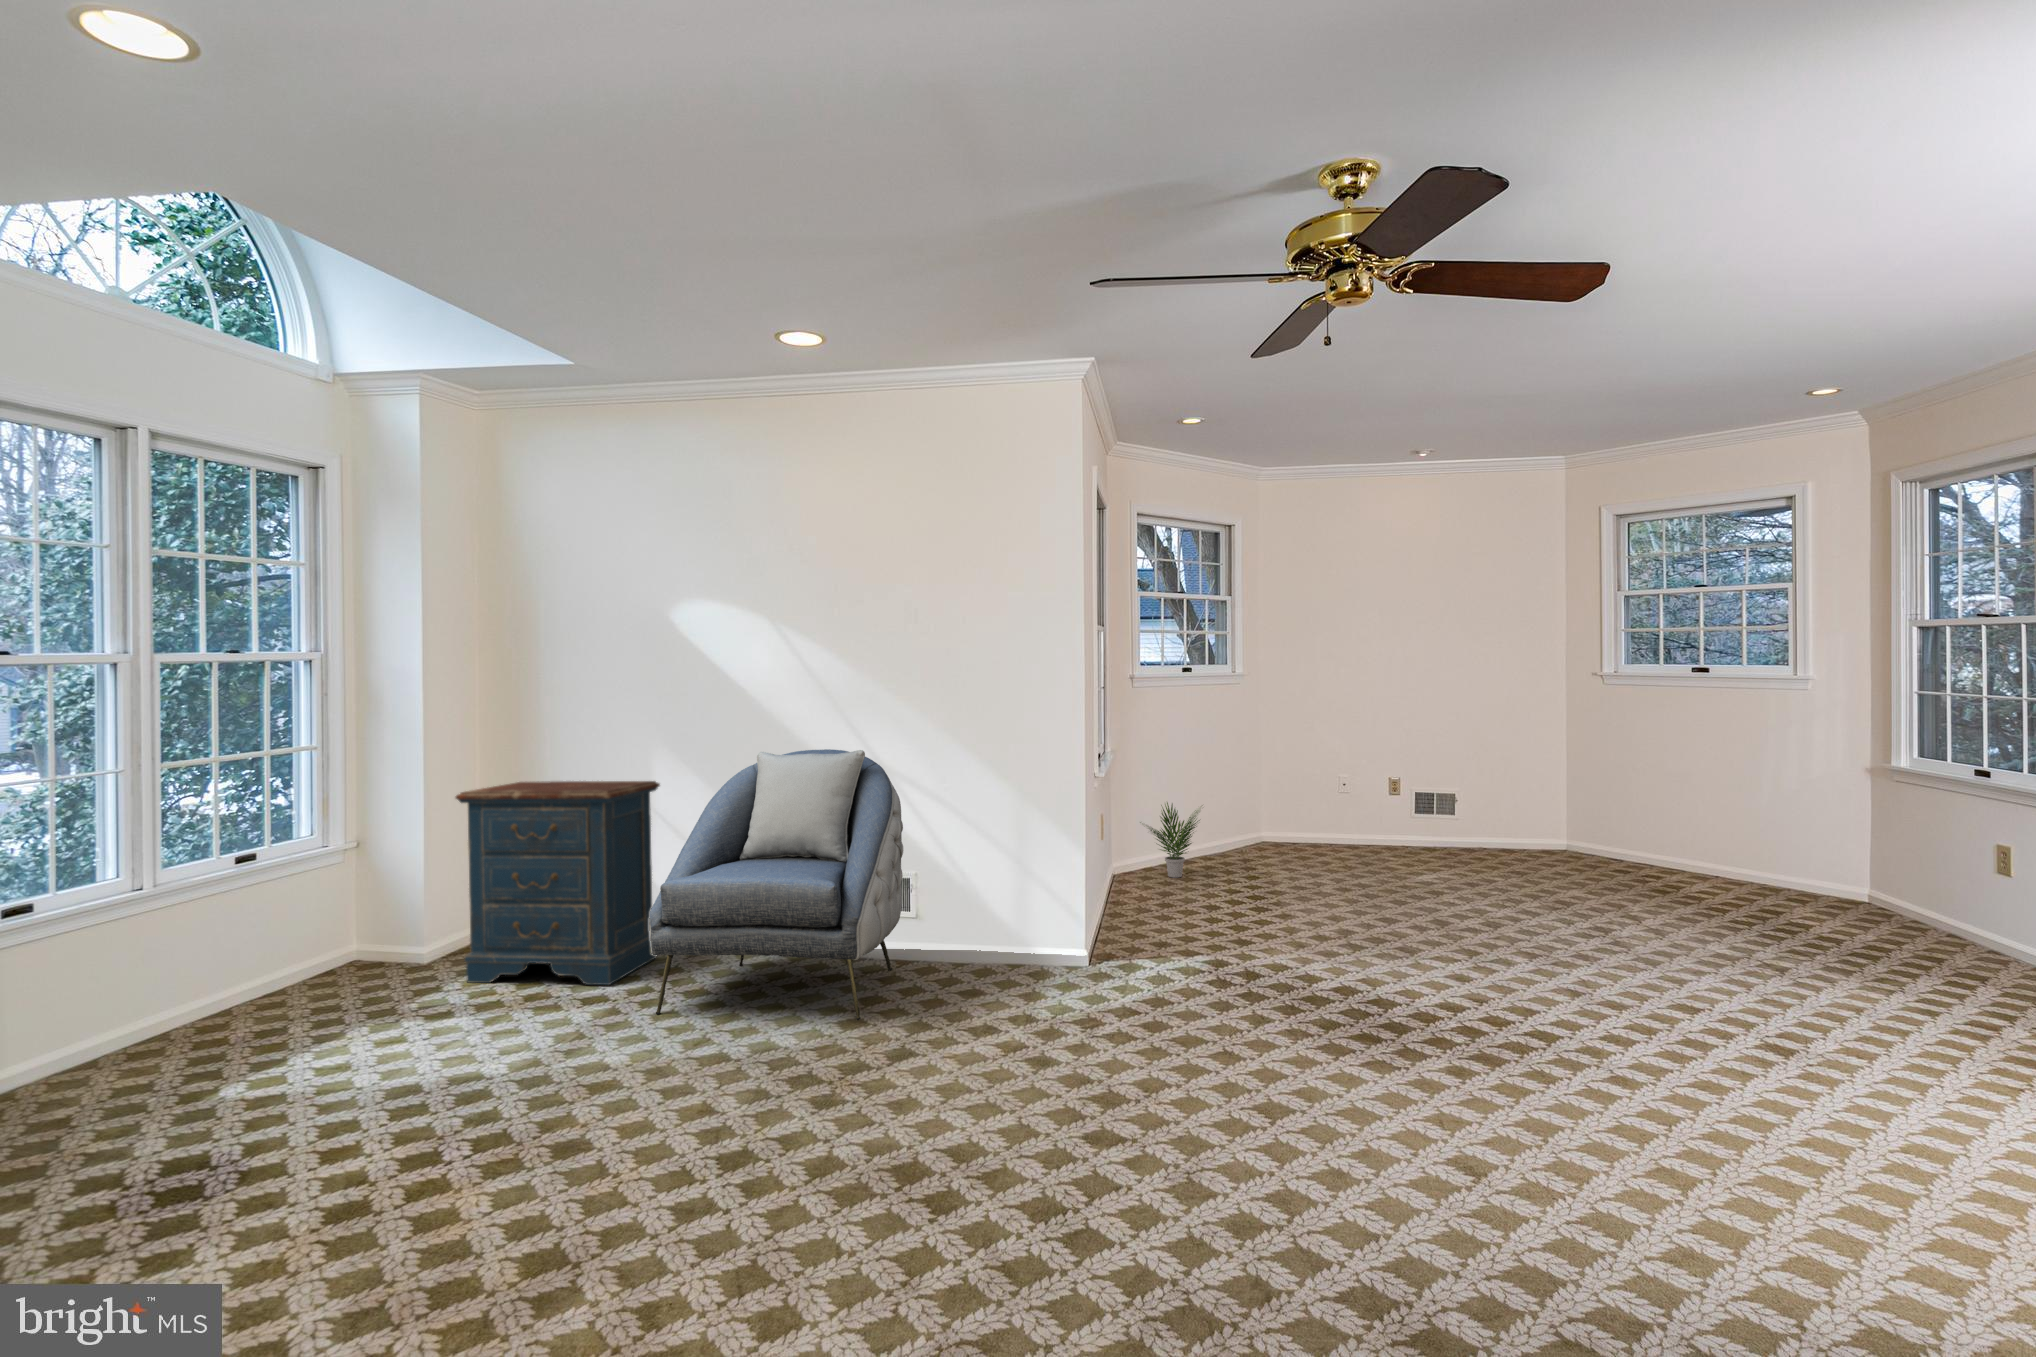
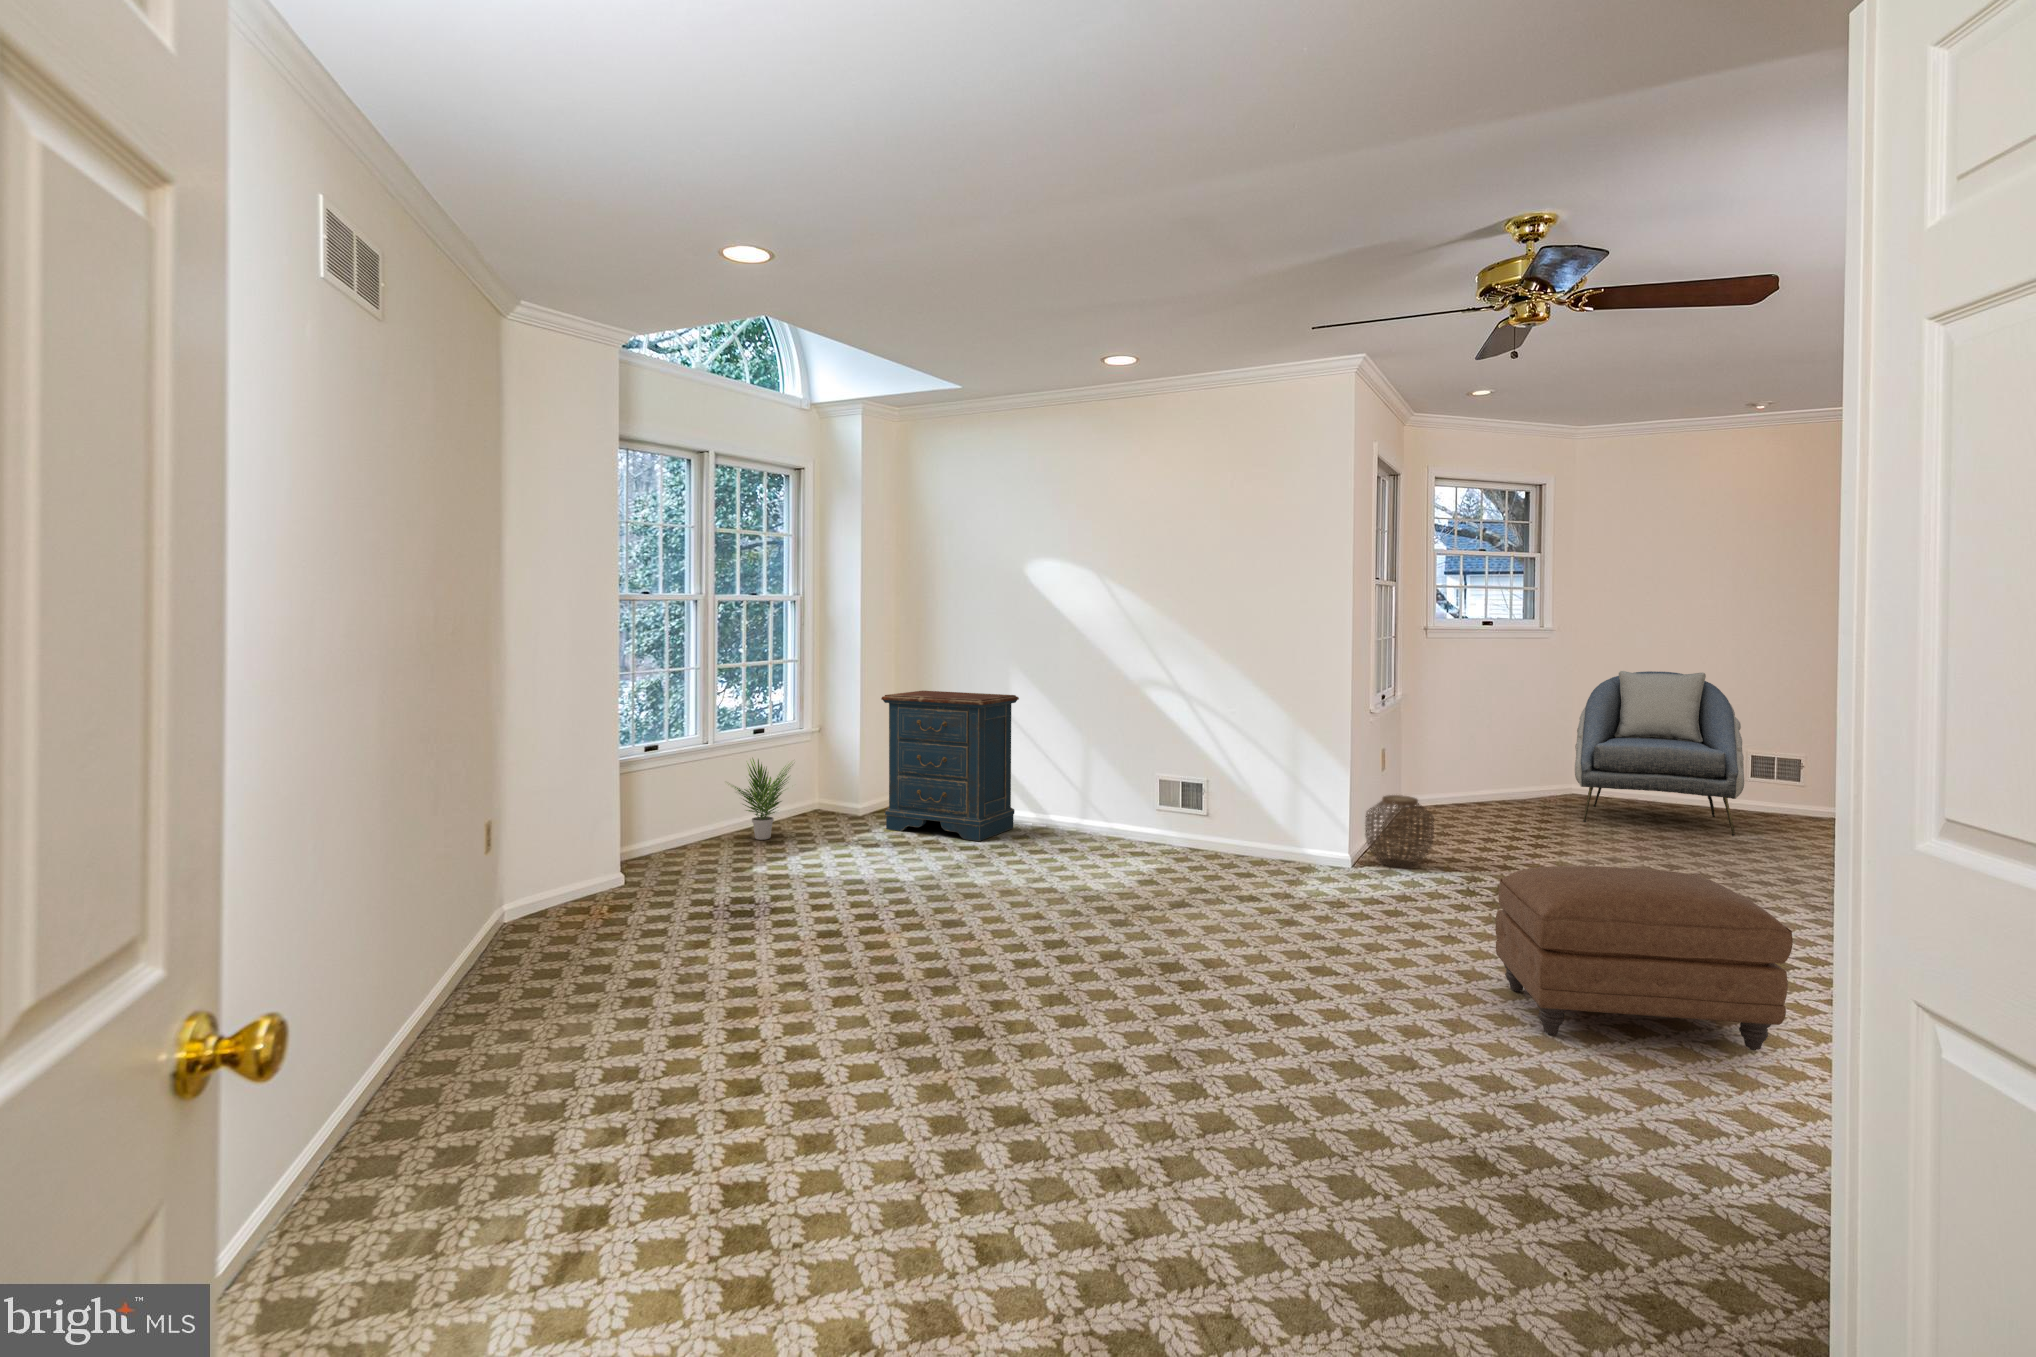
armchair: present [649,749,903,1020] -> present [1575,671,1744,836]
potted plant: present [1147,802,1200,878] -> present [732,758,791,840]
woven basket: none [1097,871,1171,956] -> present [1365,795,1434,868]
ottoman: none [1320,955,1680,1200] -> present [1495,866,1793,1050]

